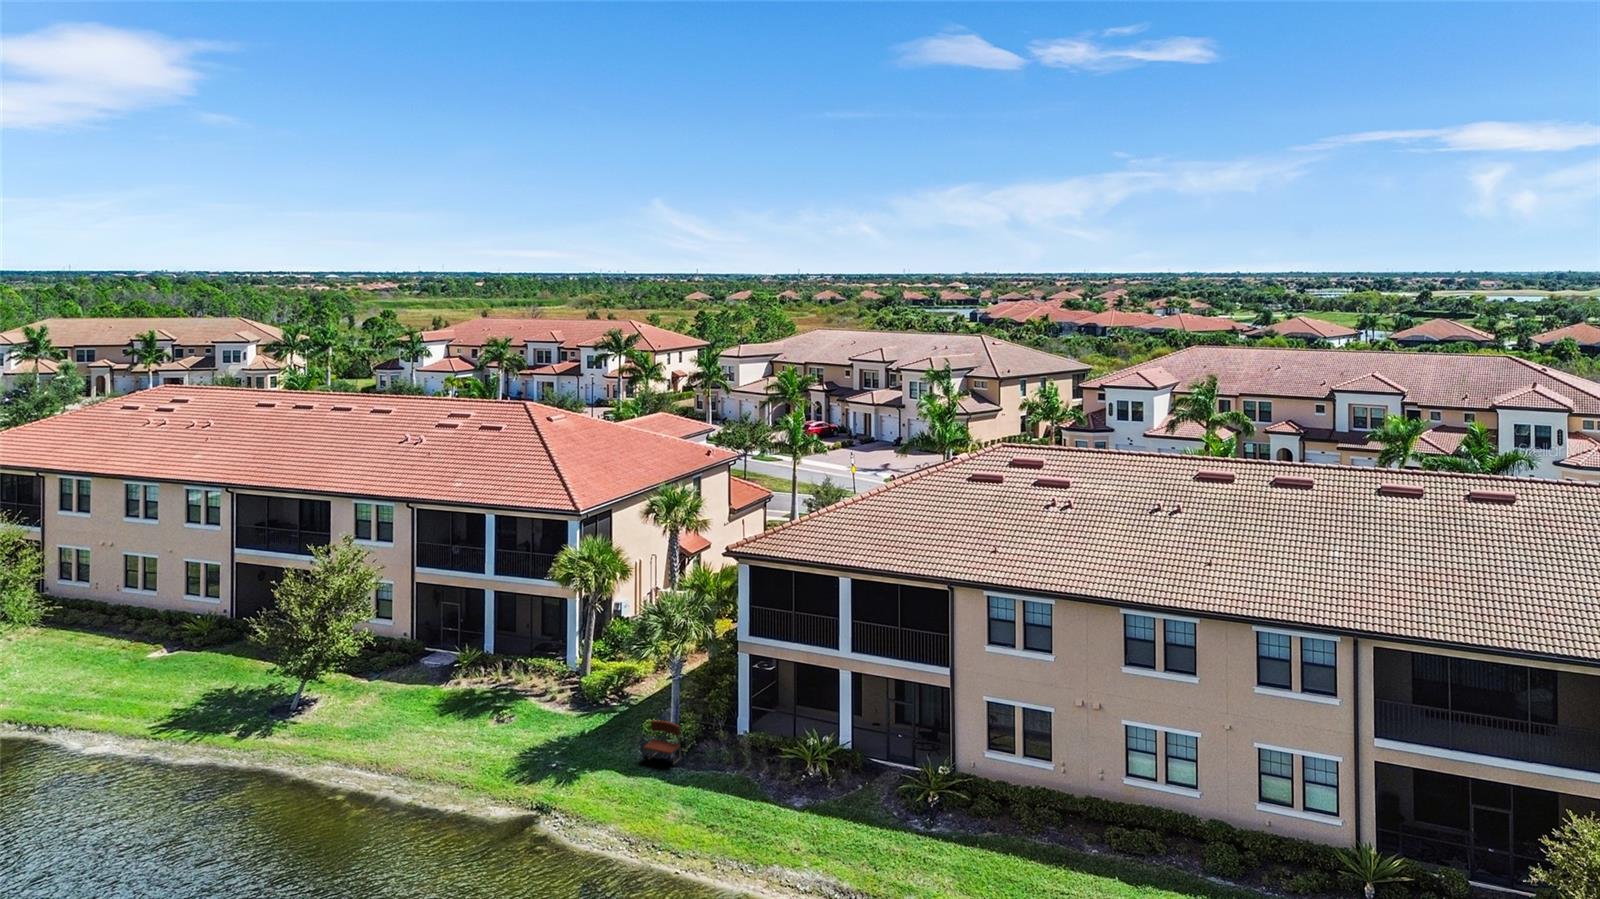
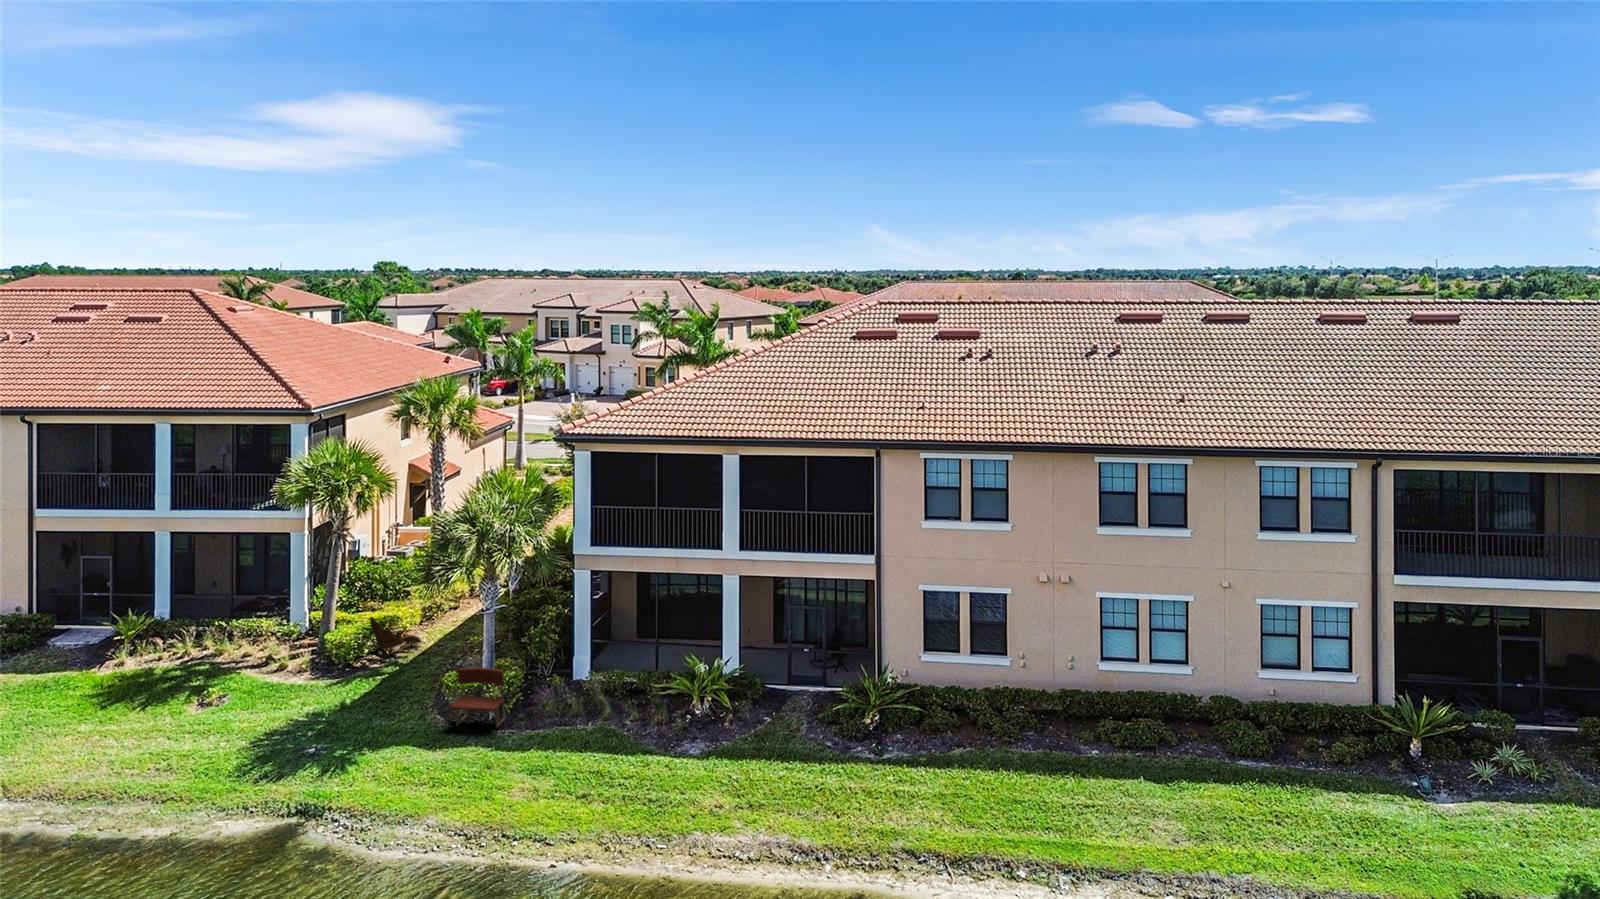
lounge chair: none [609,669,644,700] -> present [370,617,421,659]

